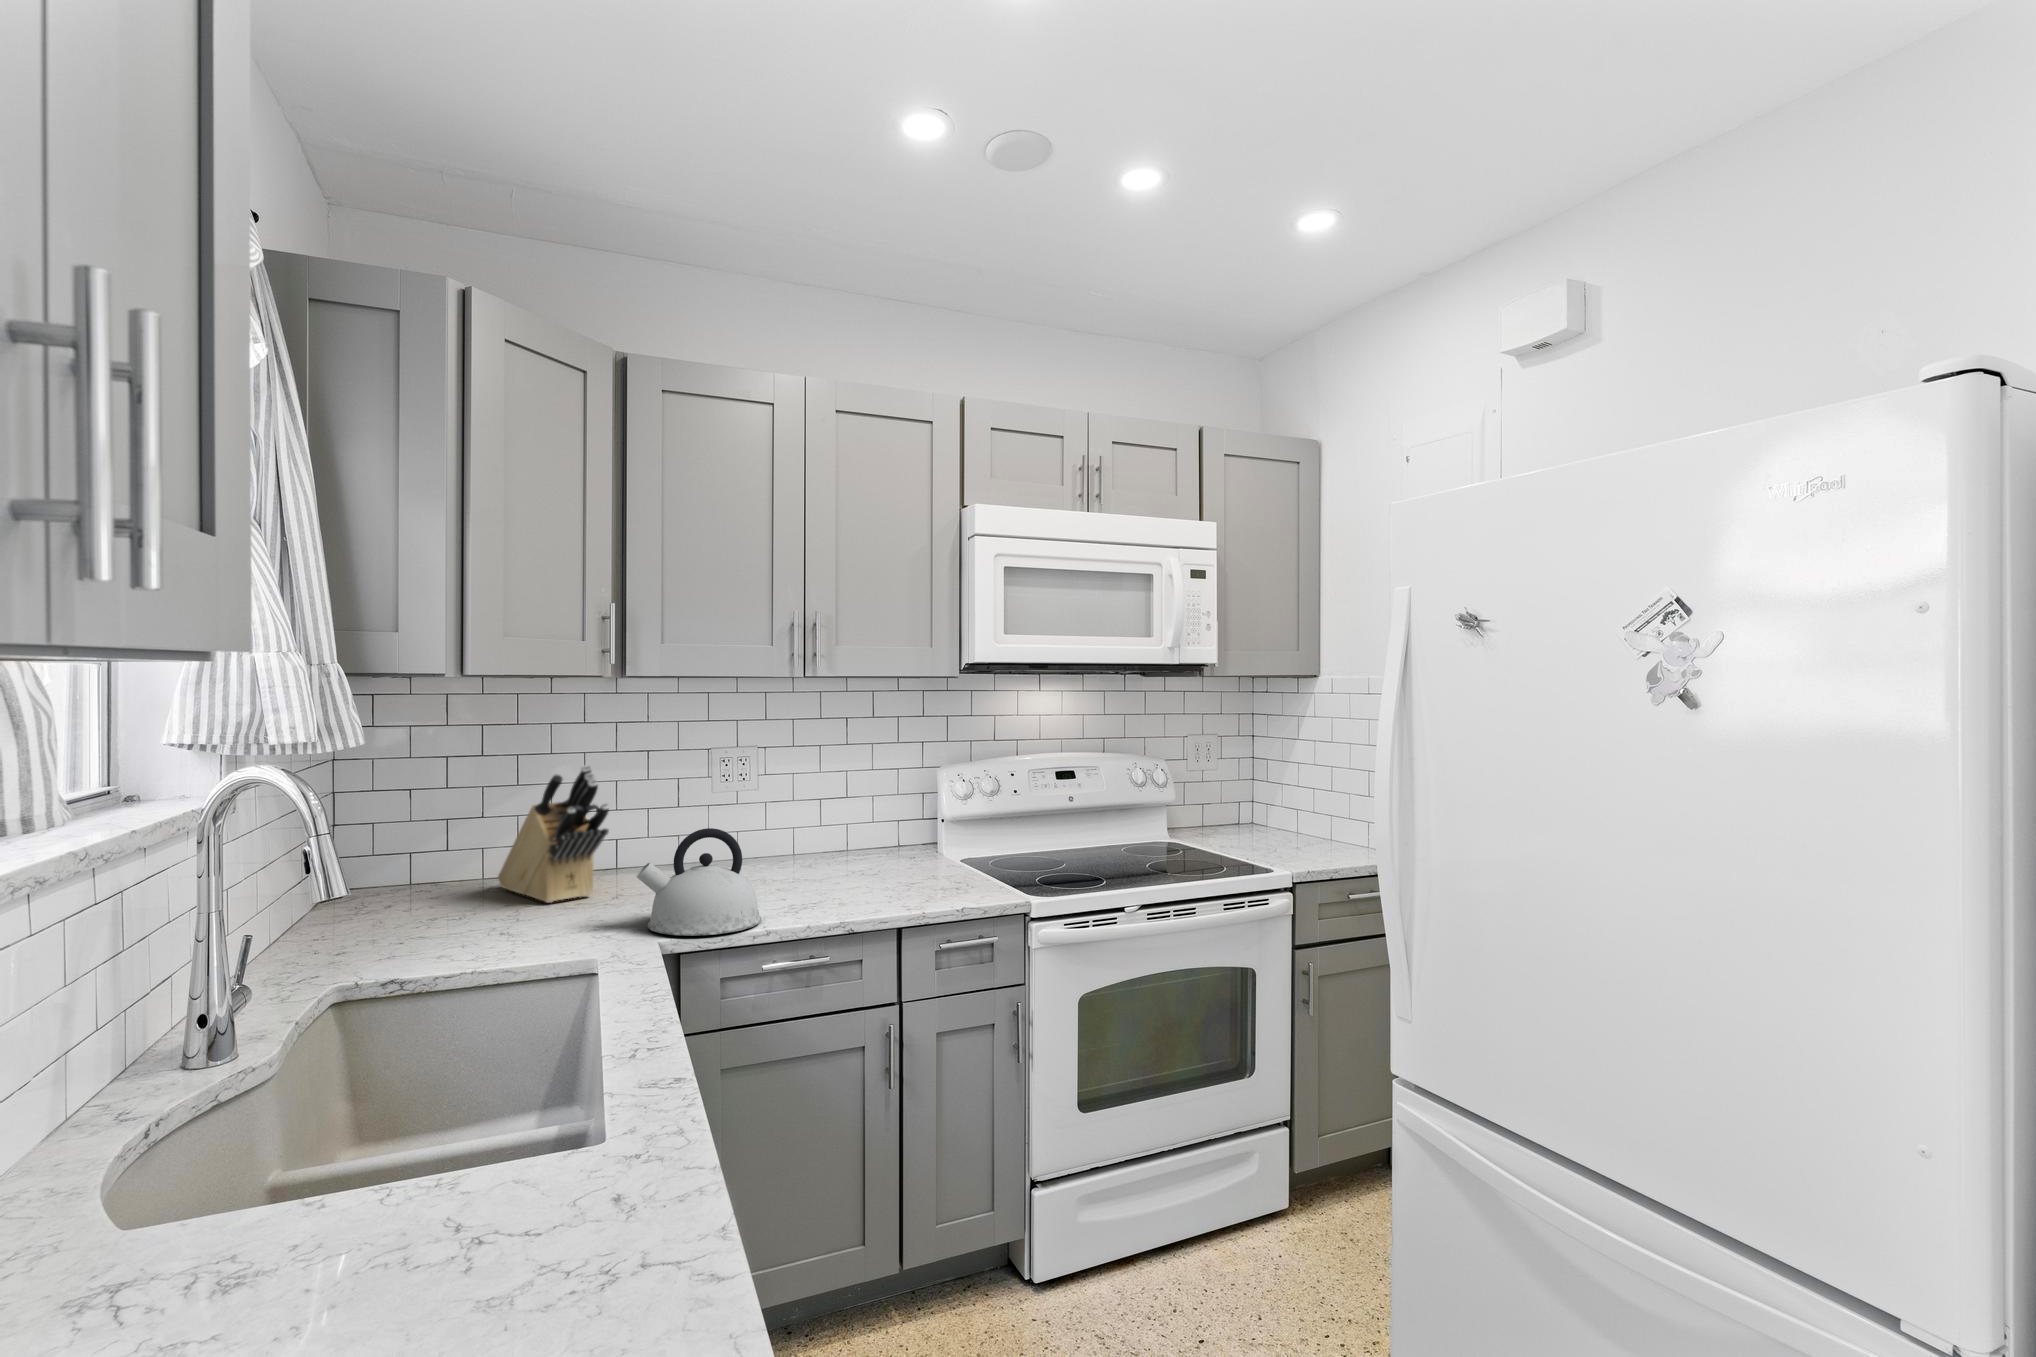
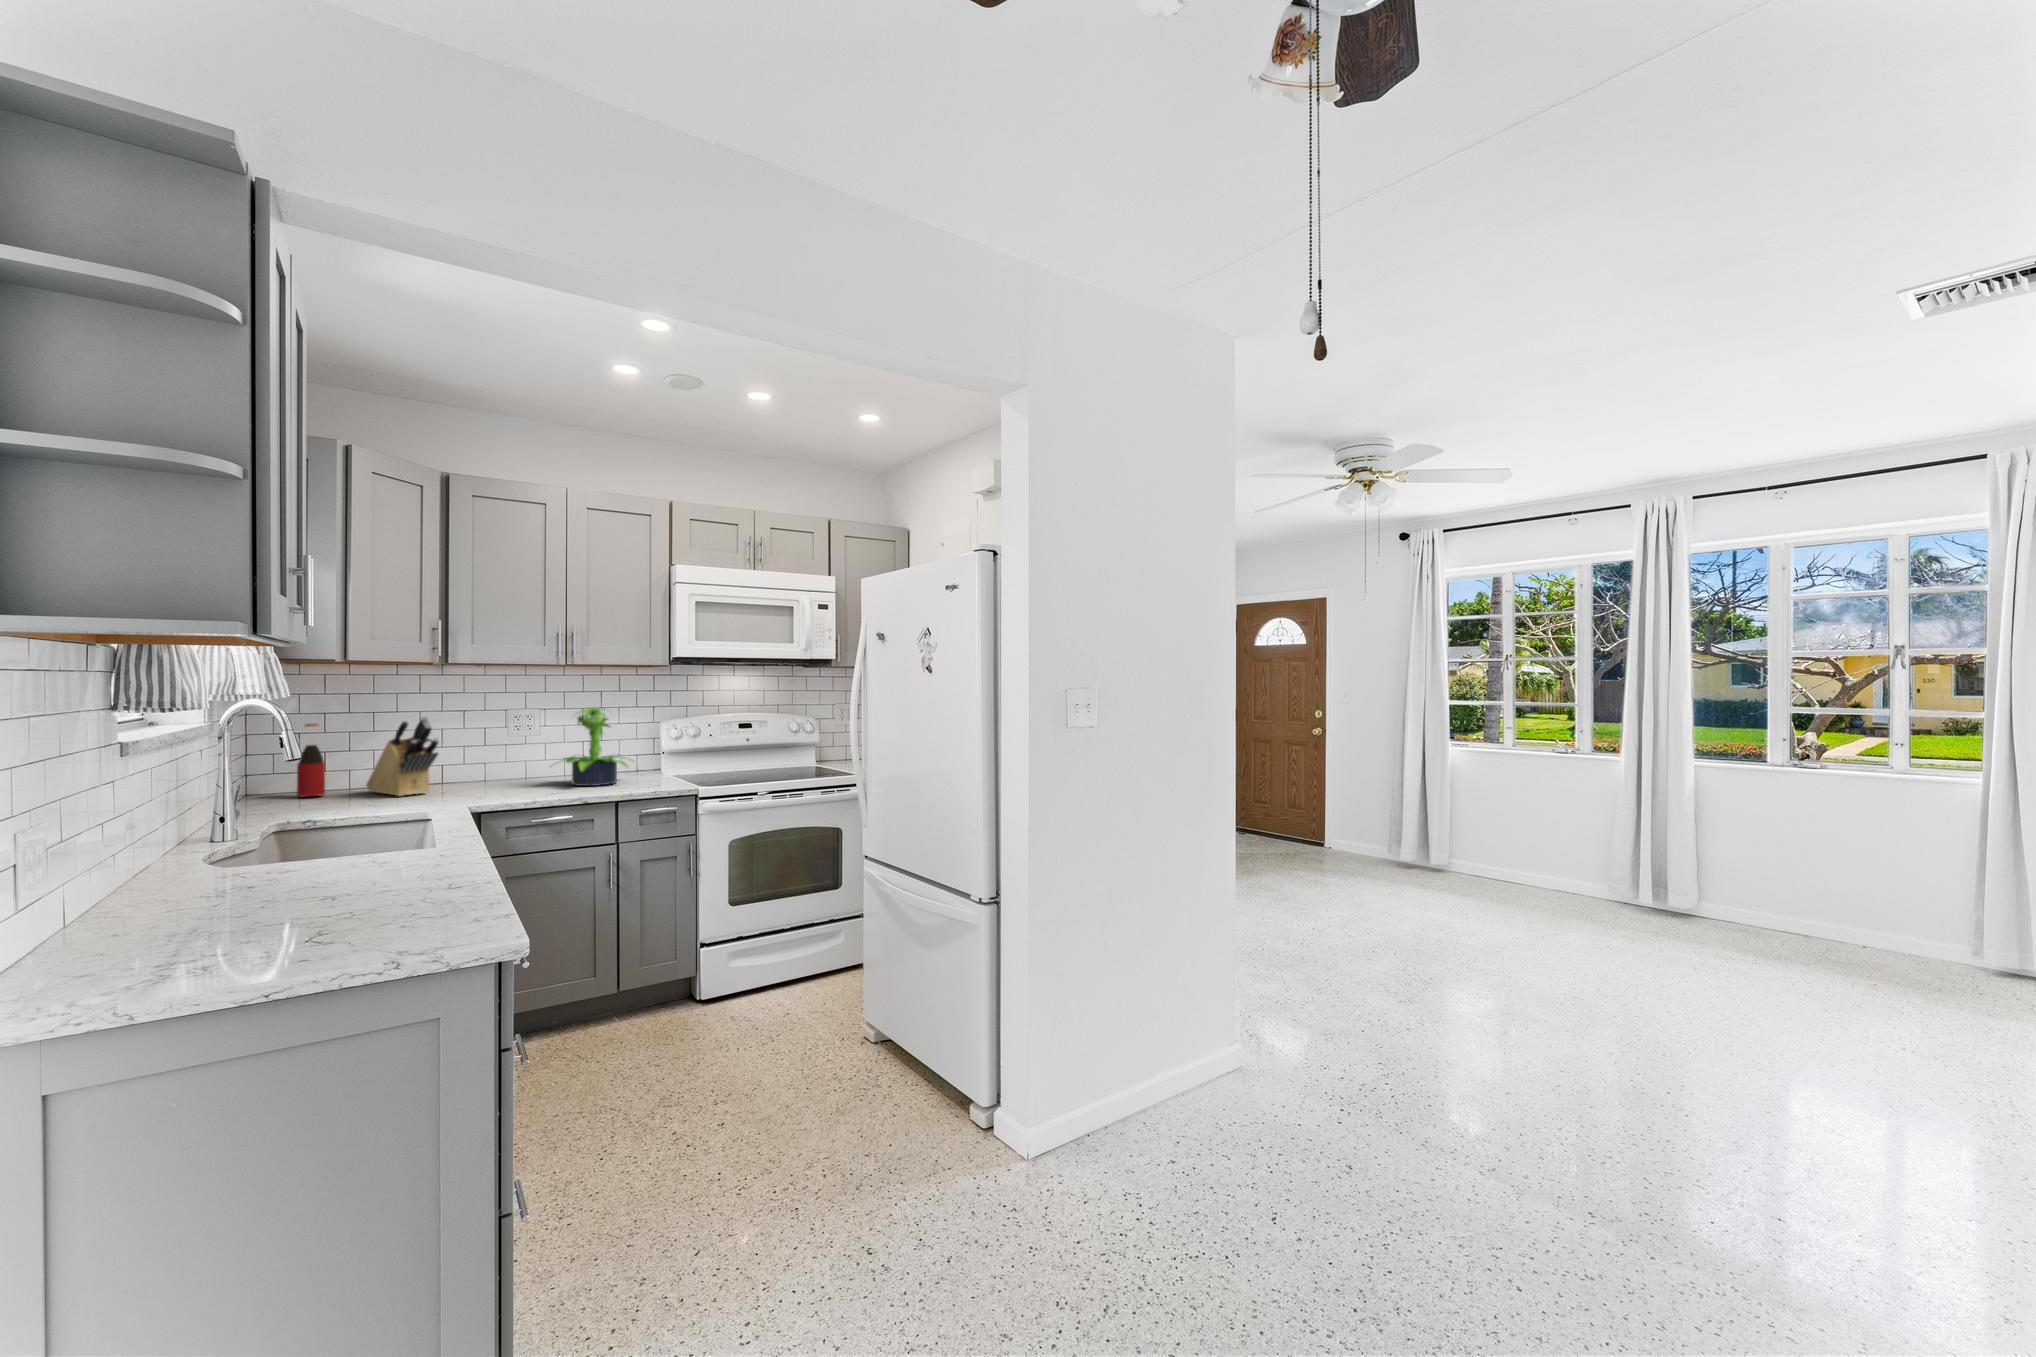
potted plant: none [776,748,906,886] -> present [564,708,628,786]
bottle: none [395,775,437,901] -> present [297,724,325,797]
kettle: present [637,828,761,936] -> none [453,748,531,805]

